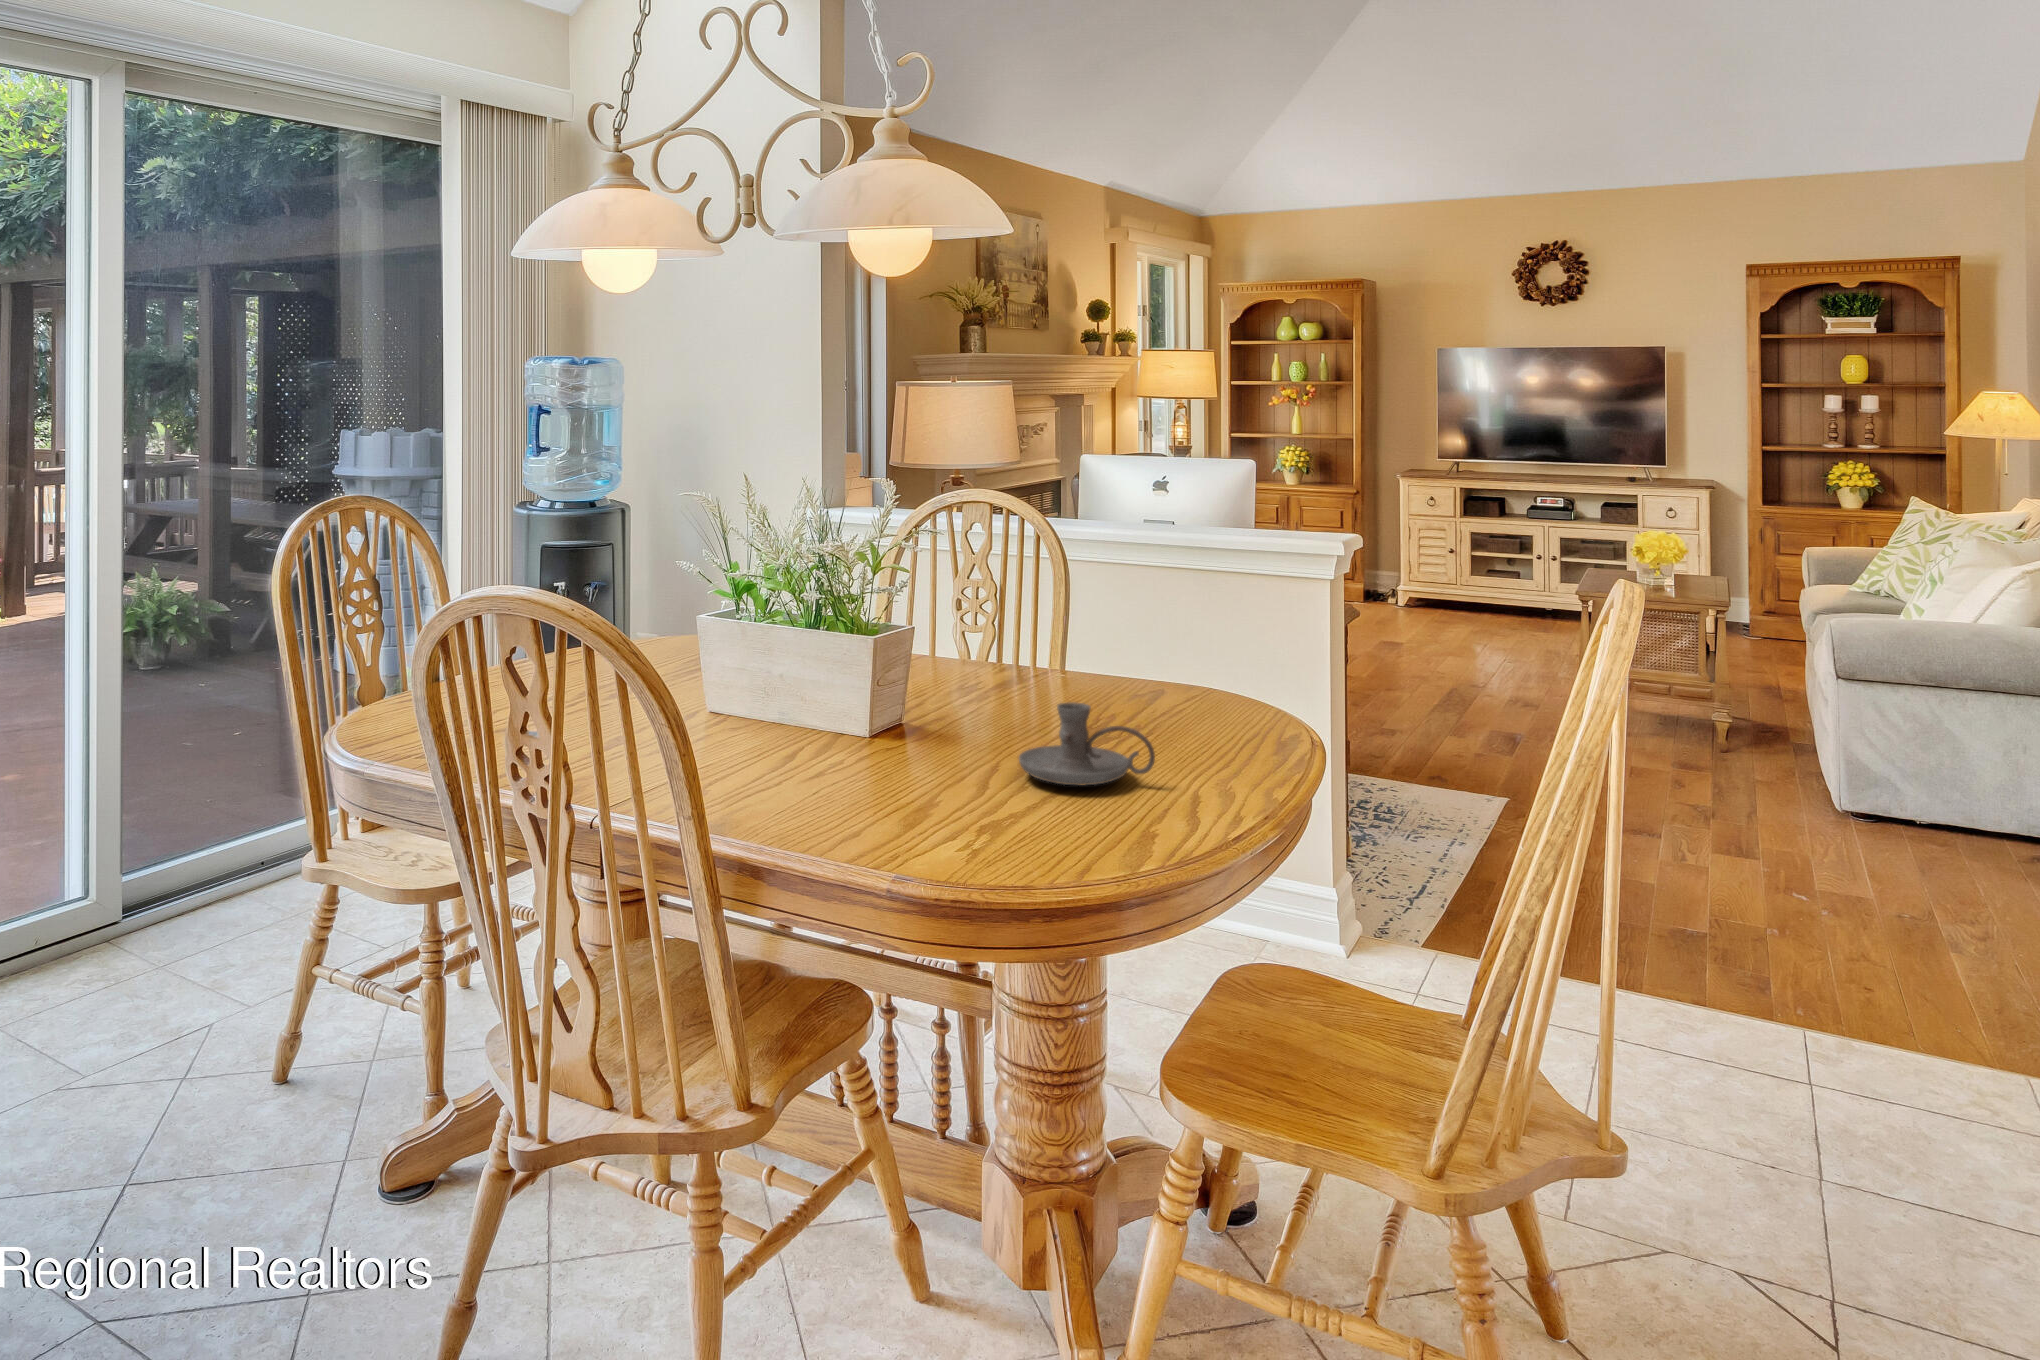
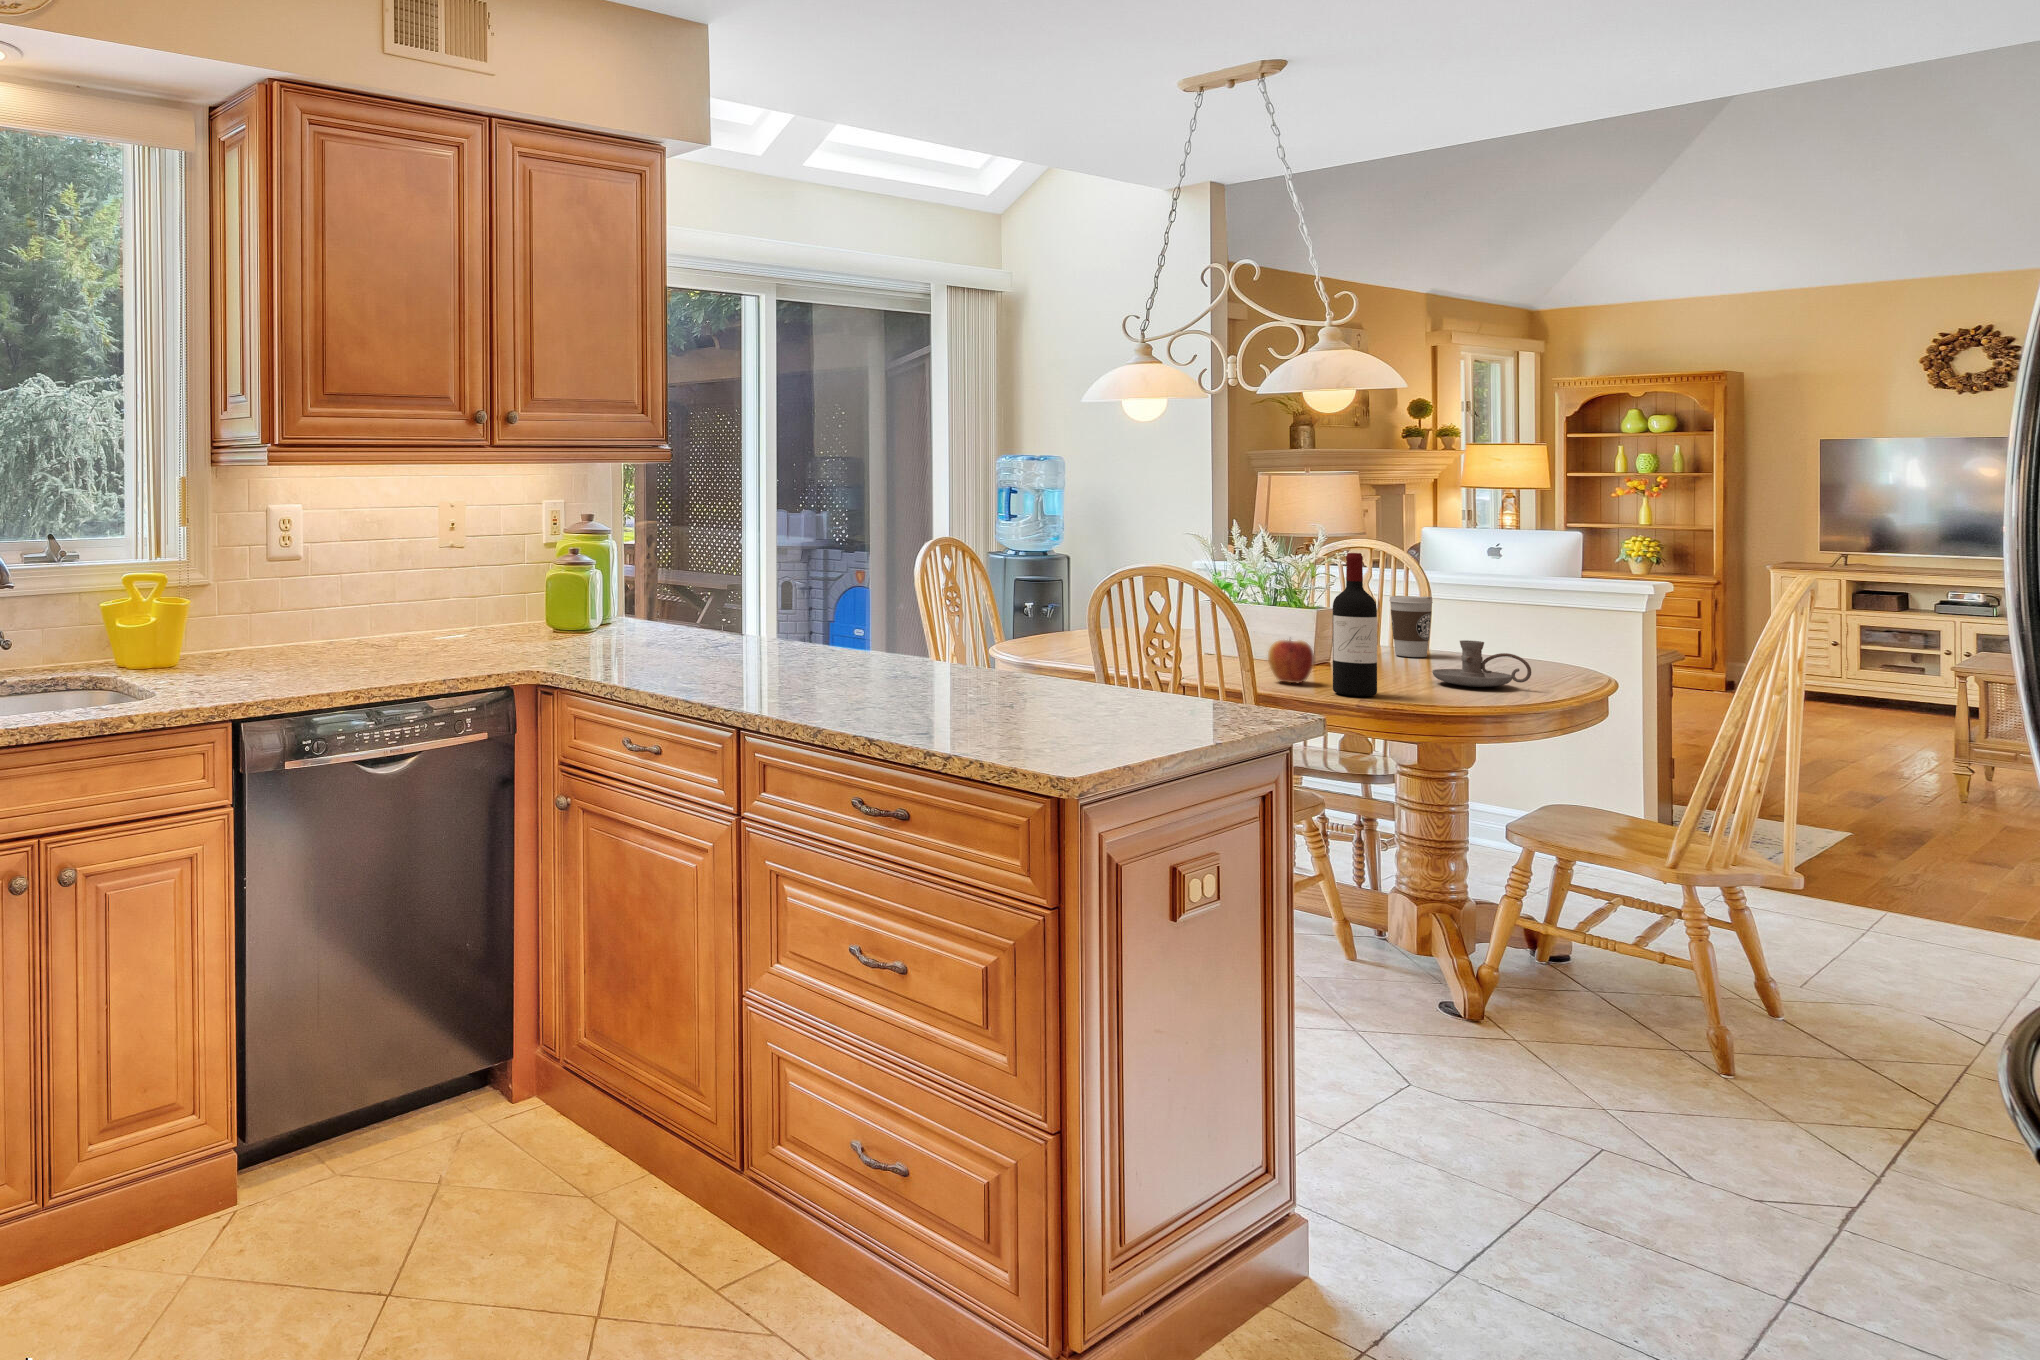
wine bottle: none [850,576,919,840] -> present [1333,553,1377,696]
coffee cup: none [985,602,1041,699] -> present [1389,596,1433,657]
apple: none [764,718,835,802] -> present [1268,640,1314,683]

